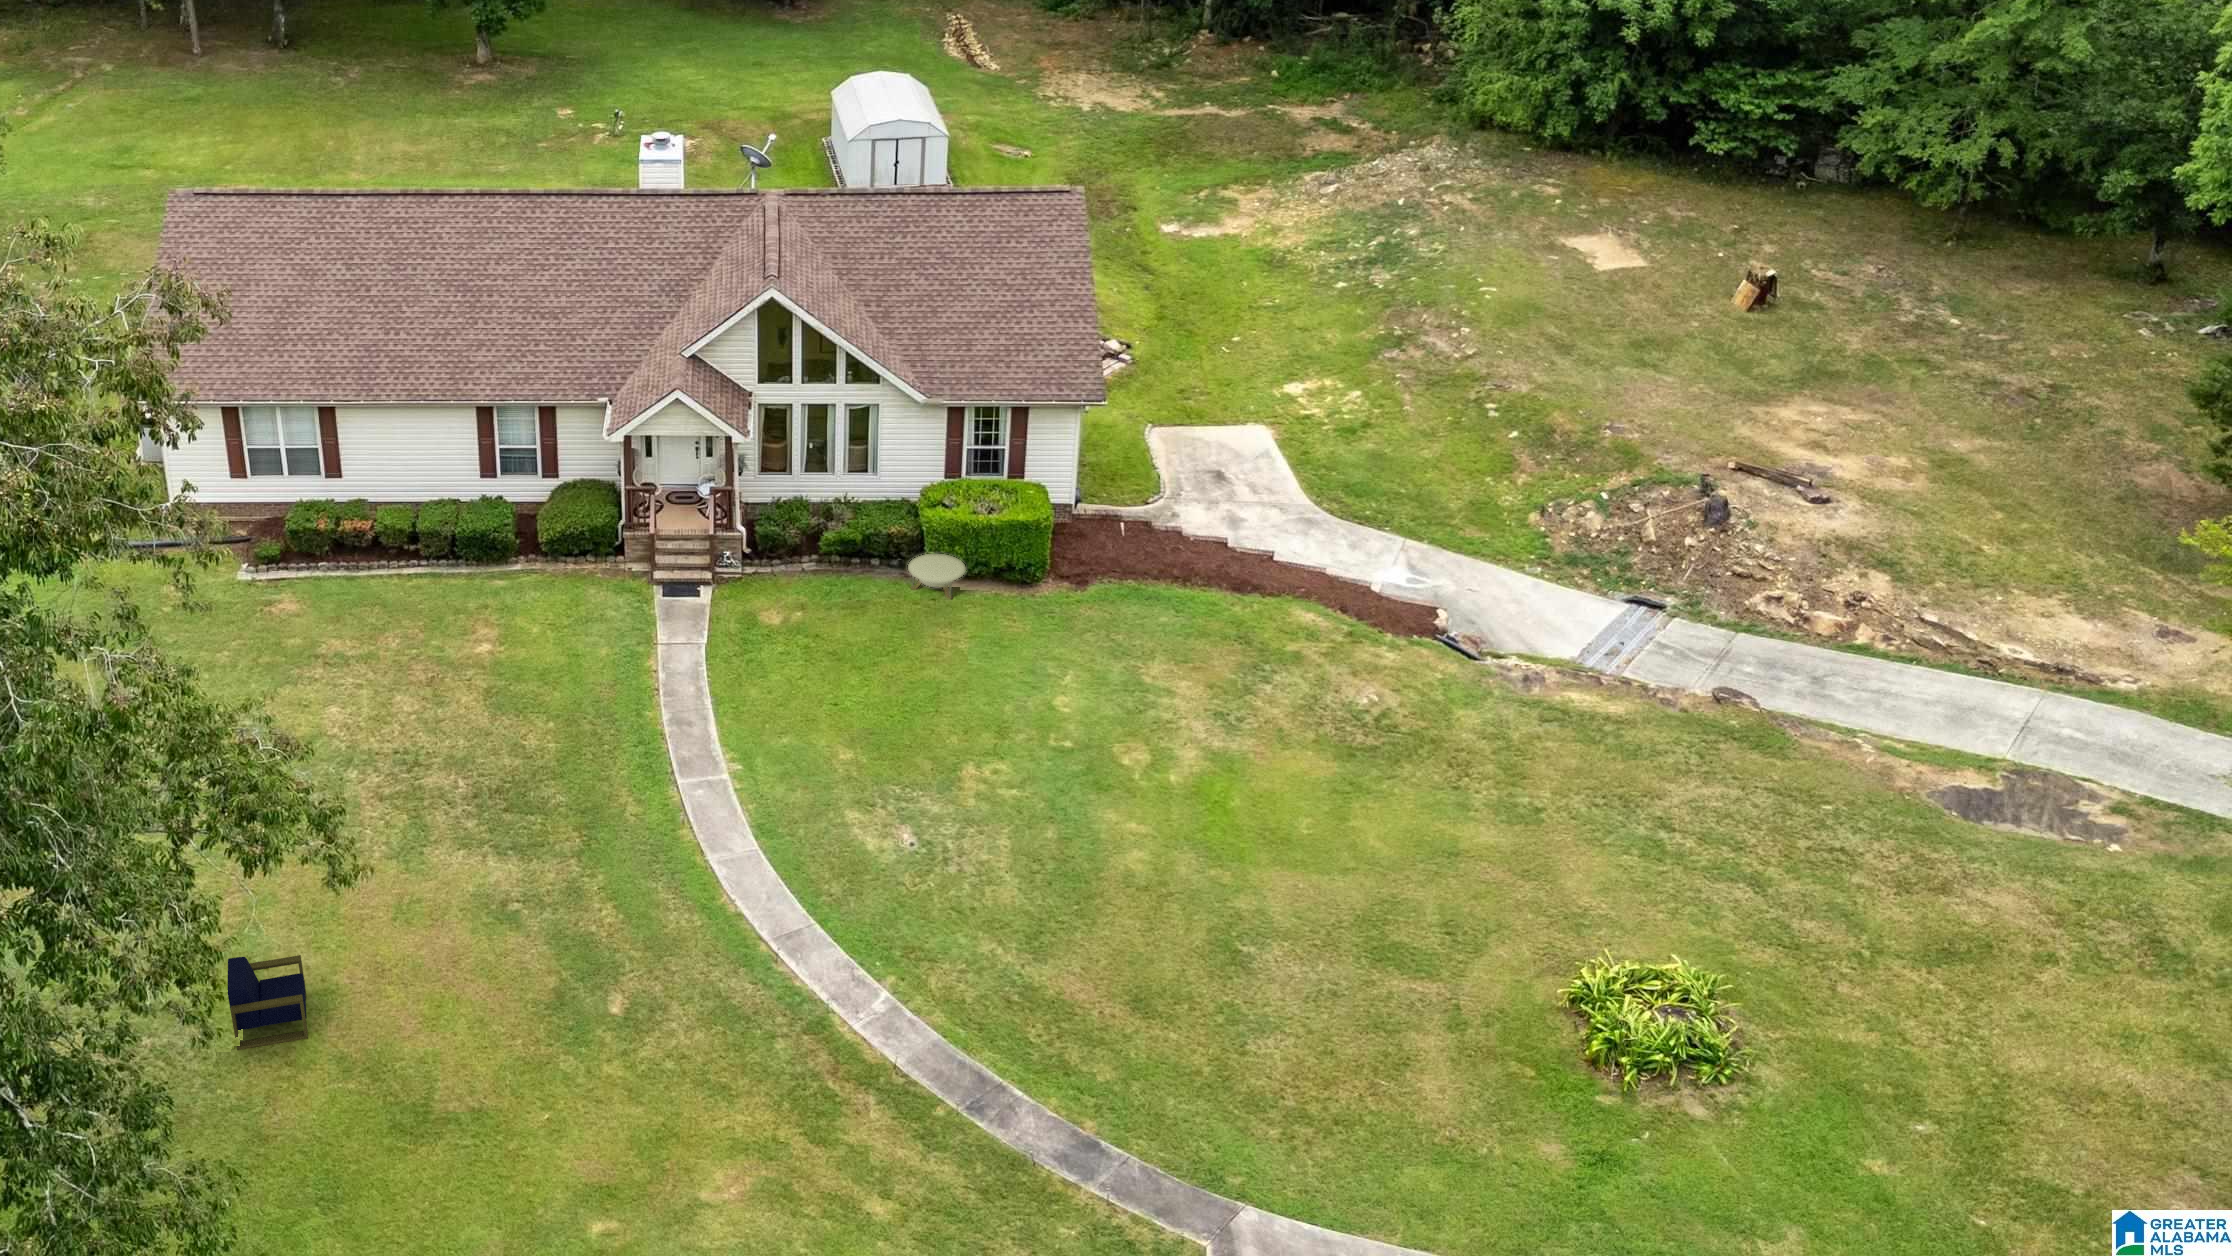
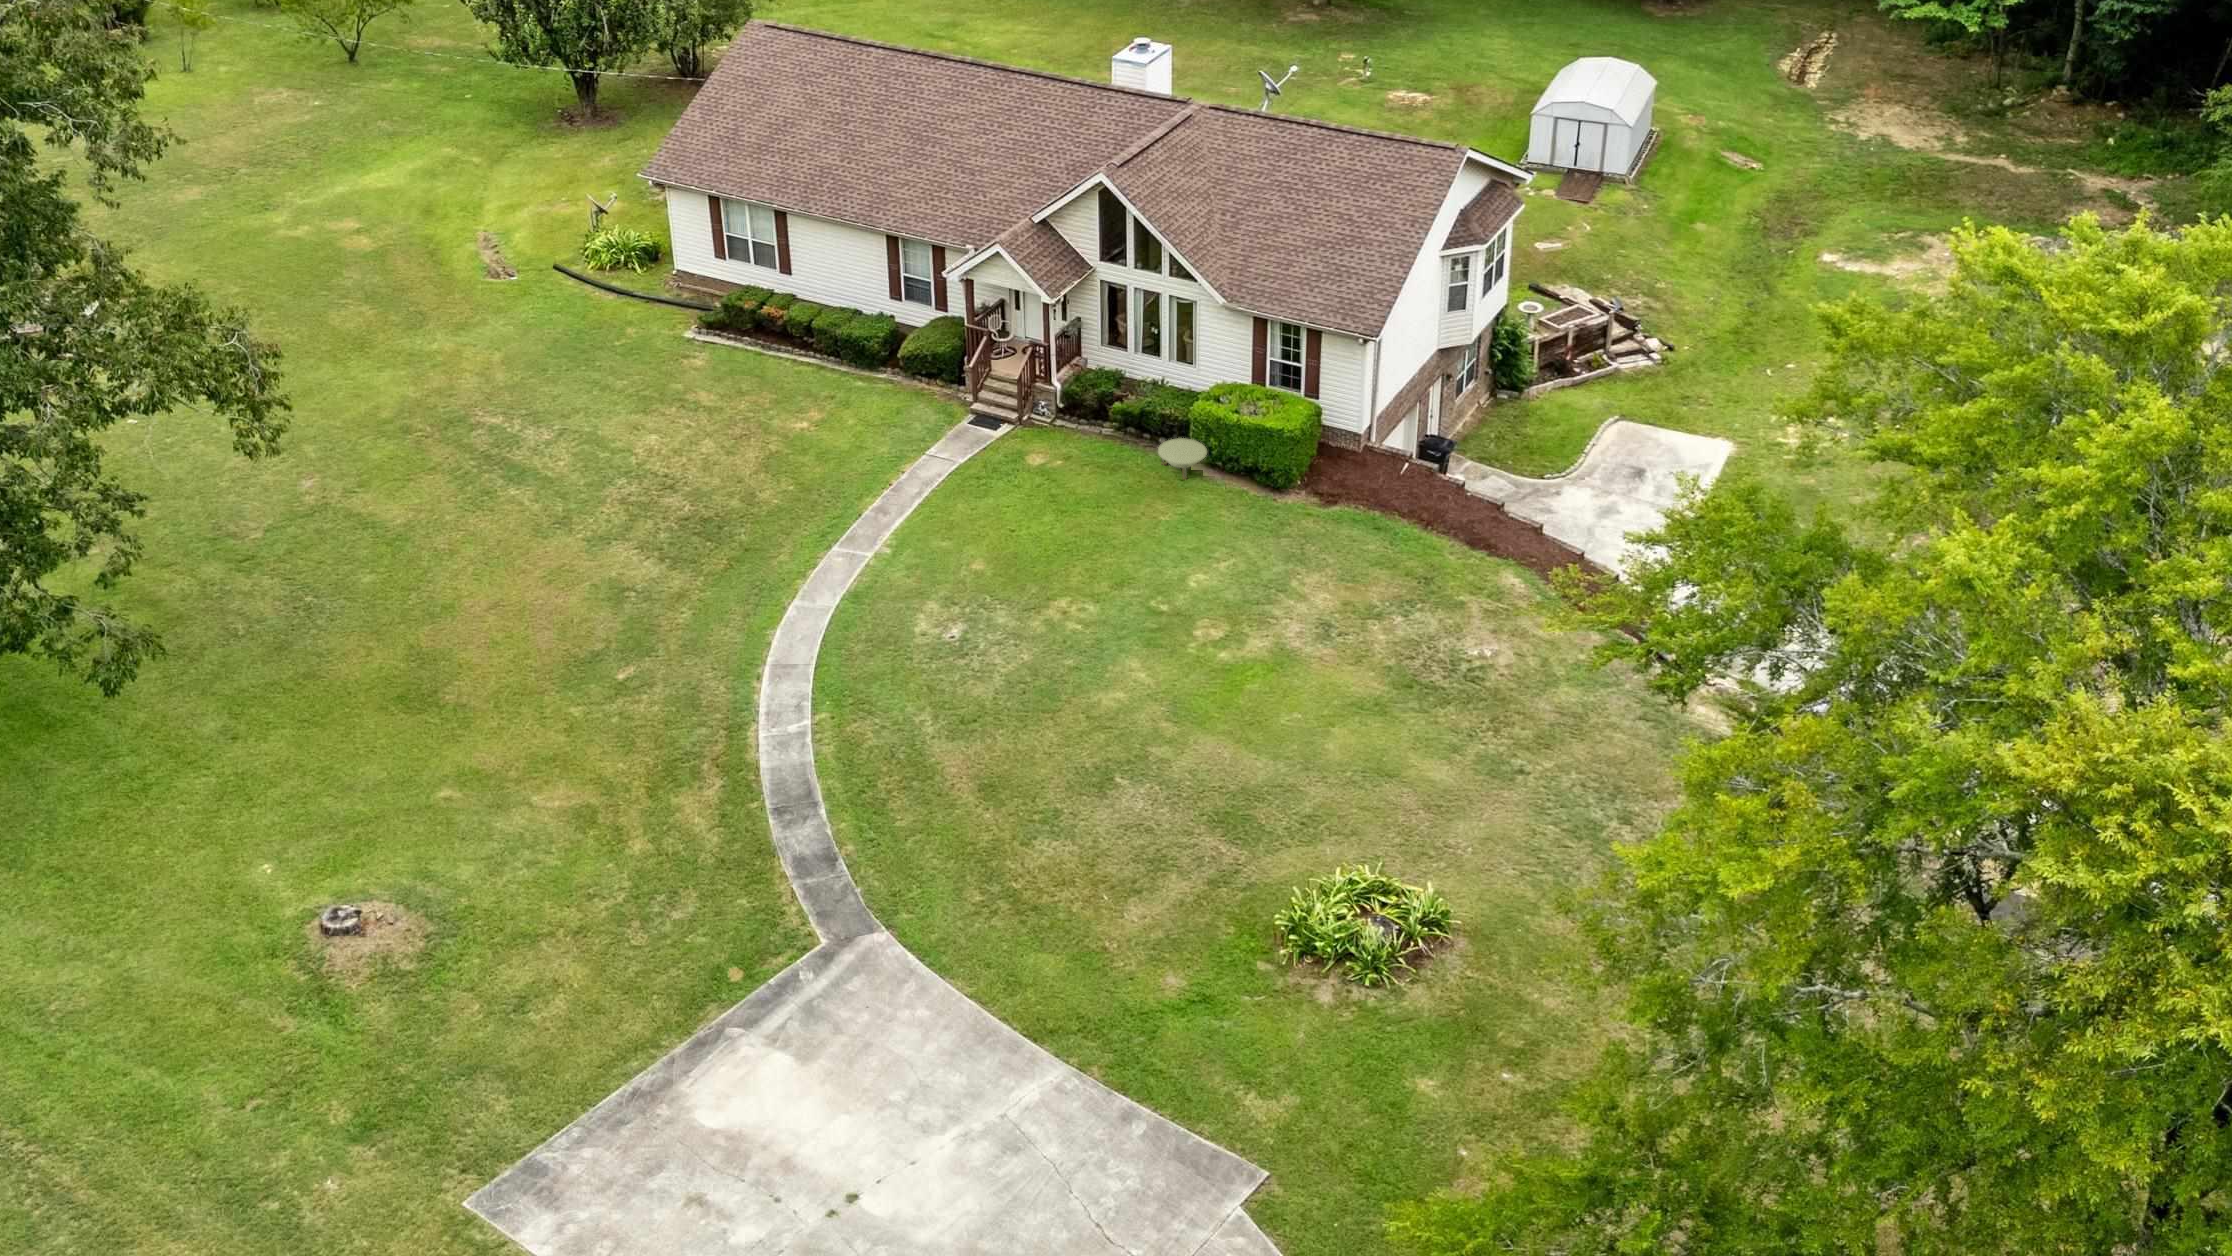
armchair: present [227,955,308,1050] -> none [423,588,497,657]

